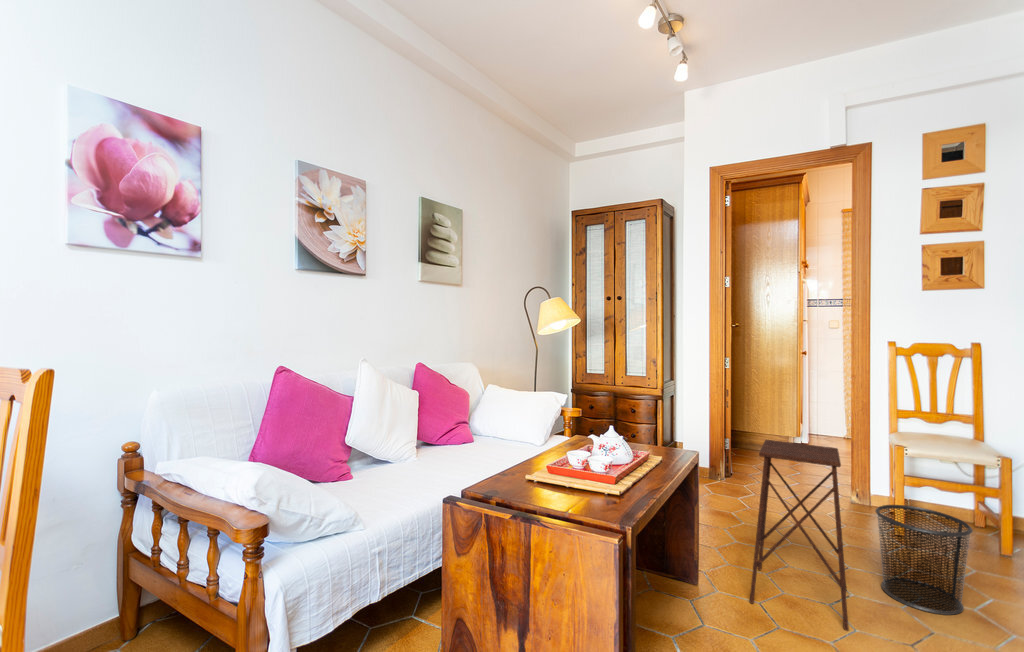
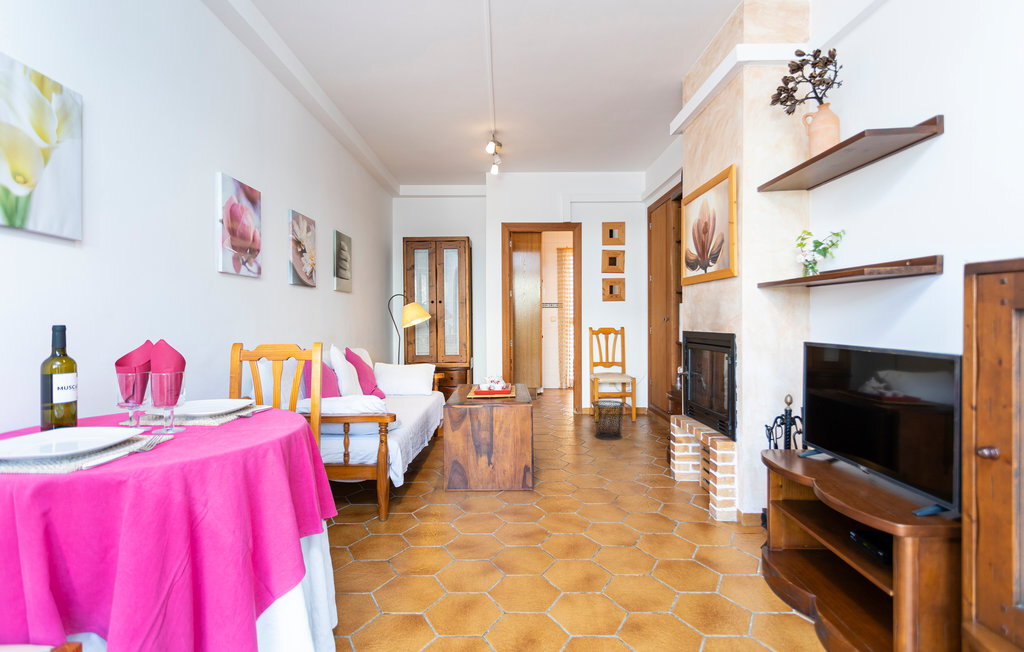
side table: present [750,440,849,631] -> none [548,376,588,449]

